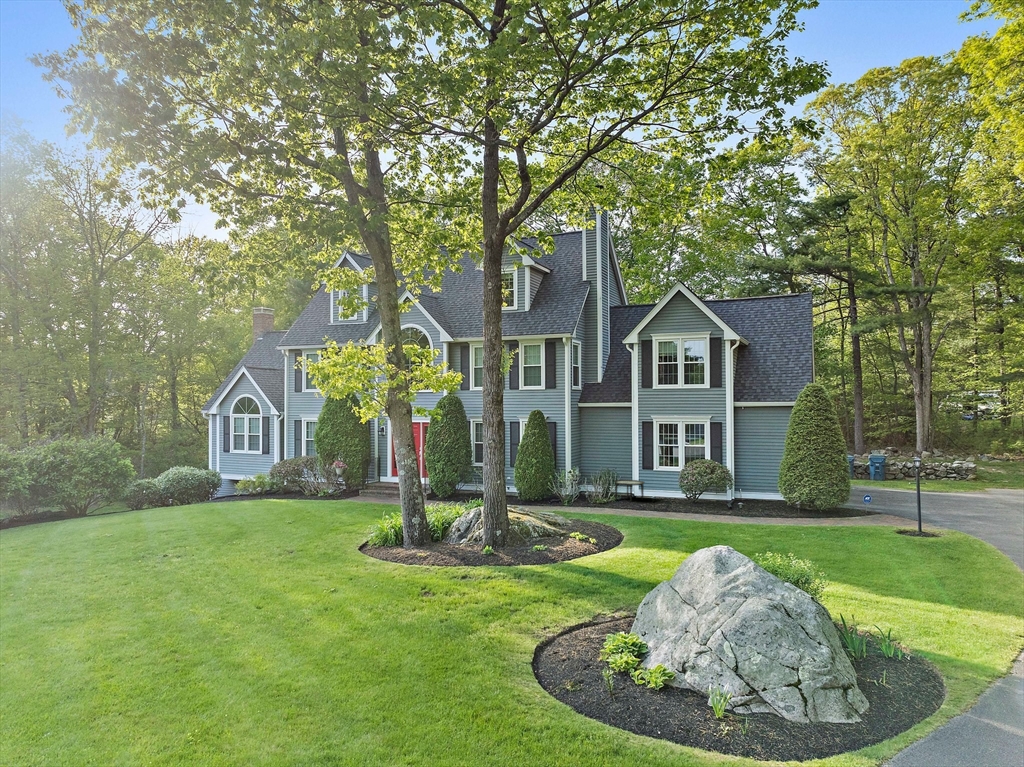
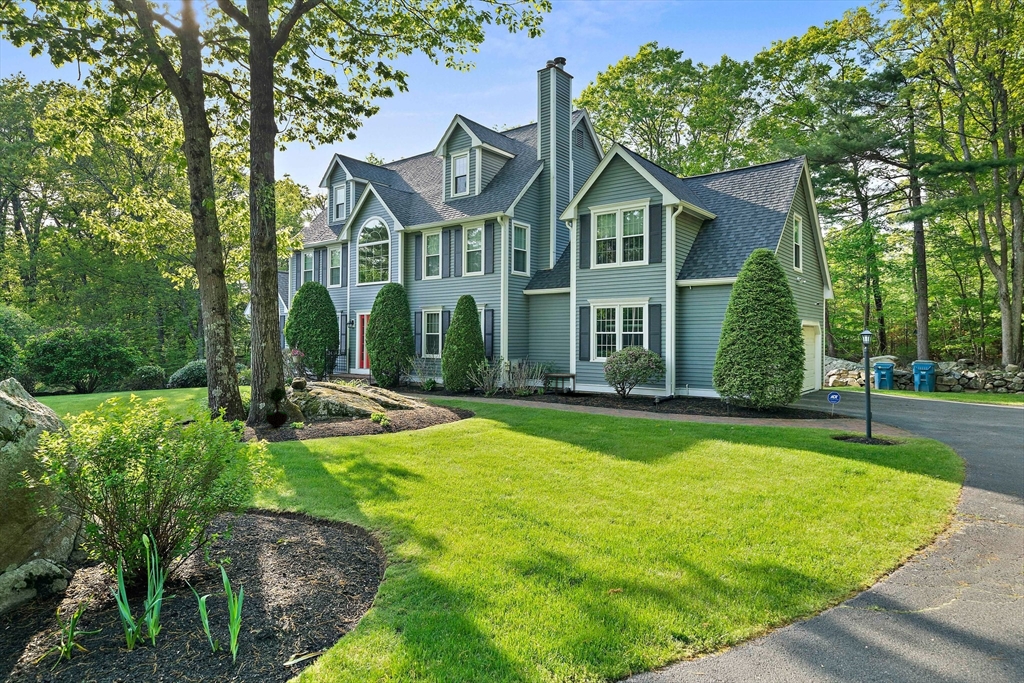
potted tree: none [500,516,522,555] -> present [265,386,288,427]

